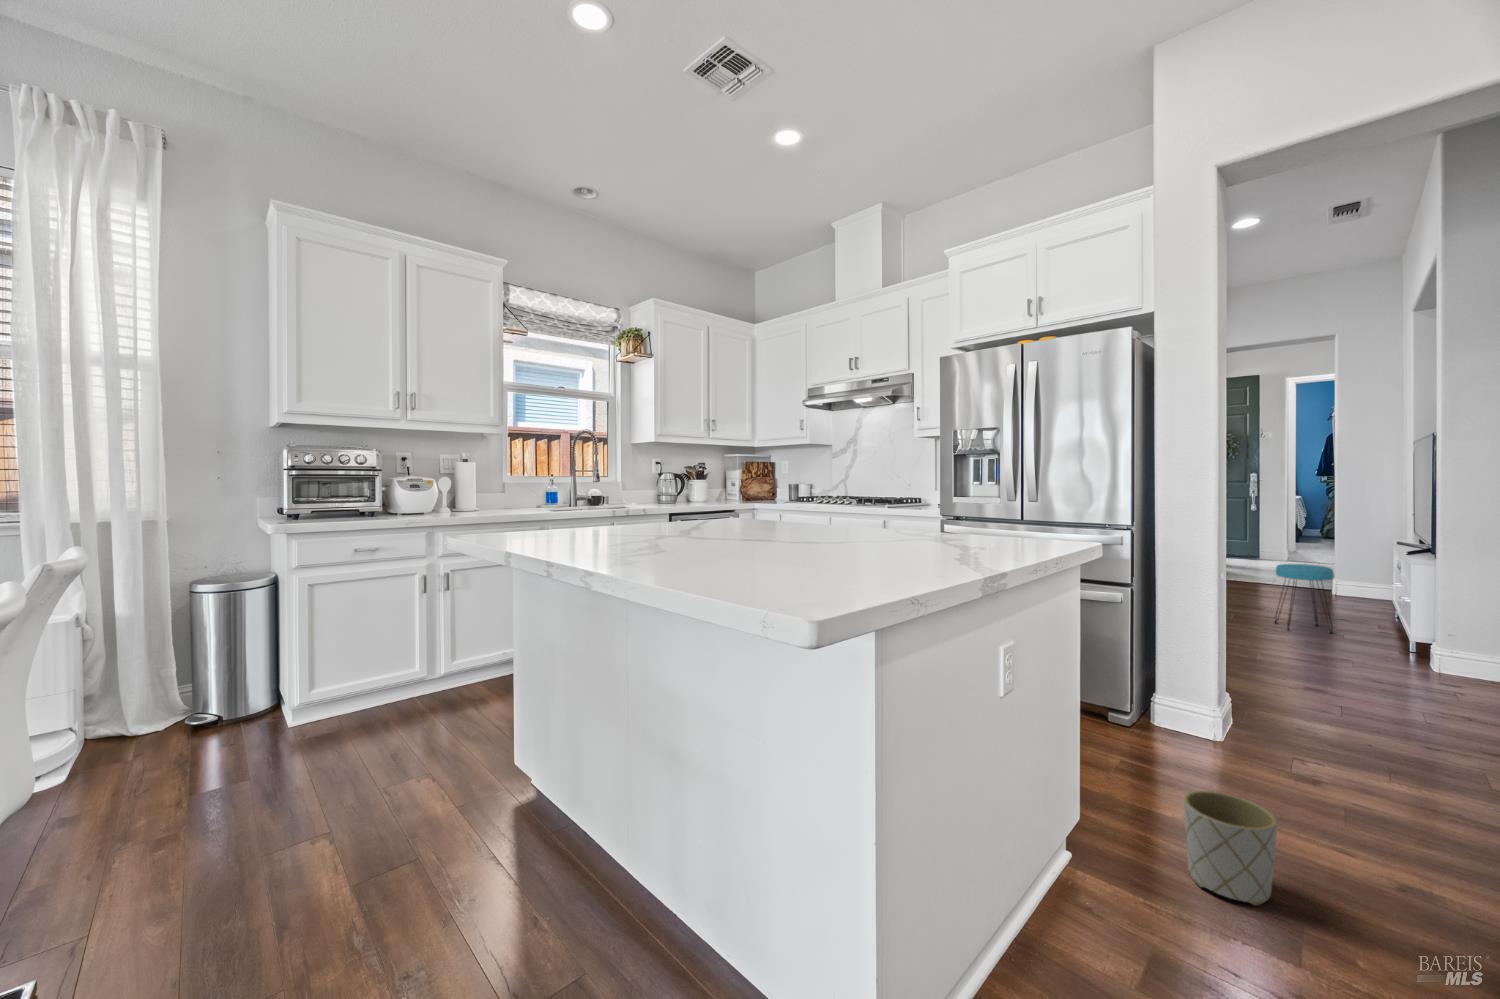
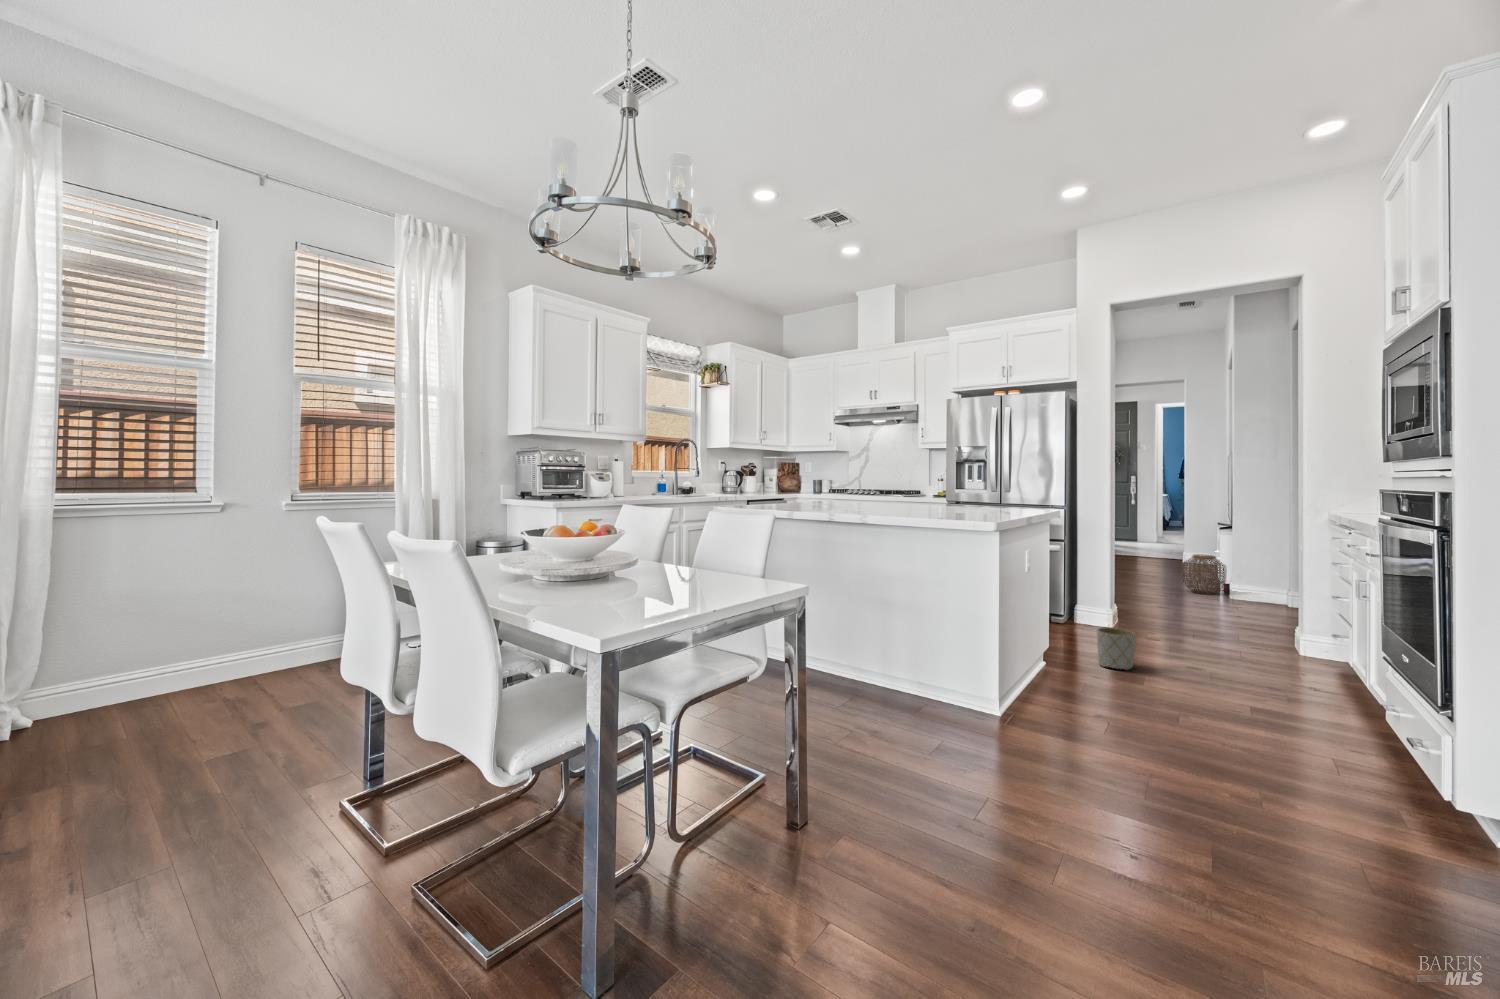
stool: present [1275,564,1334,633] -> none [1144,538,1179,583]
woven basket: none [1342,594,1425,661] -> present [1182,554,1226,595]

